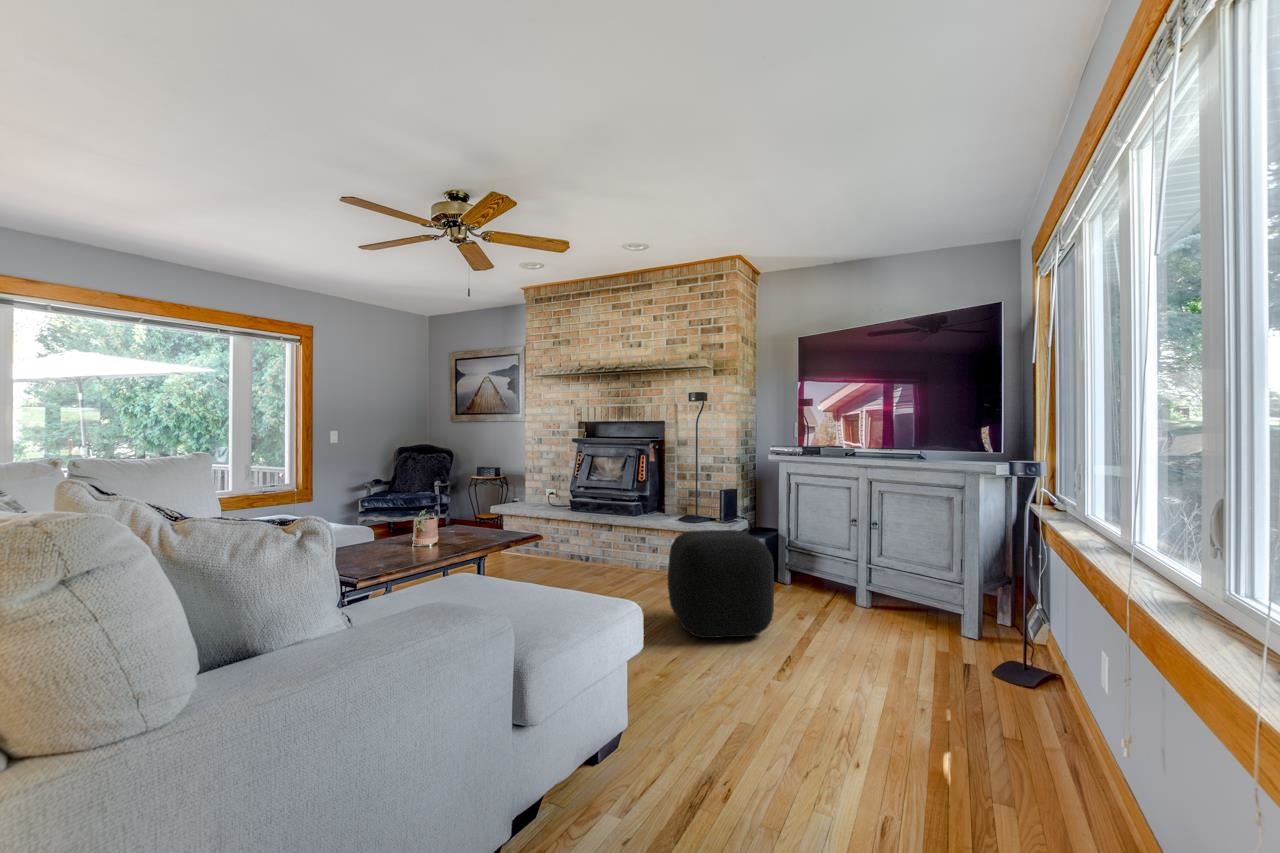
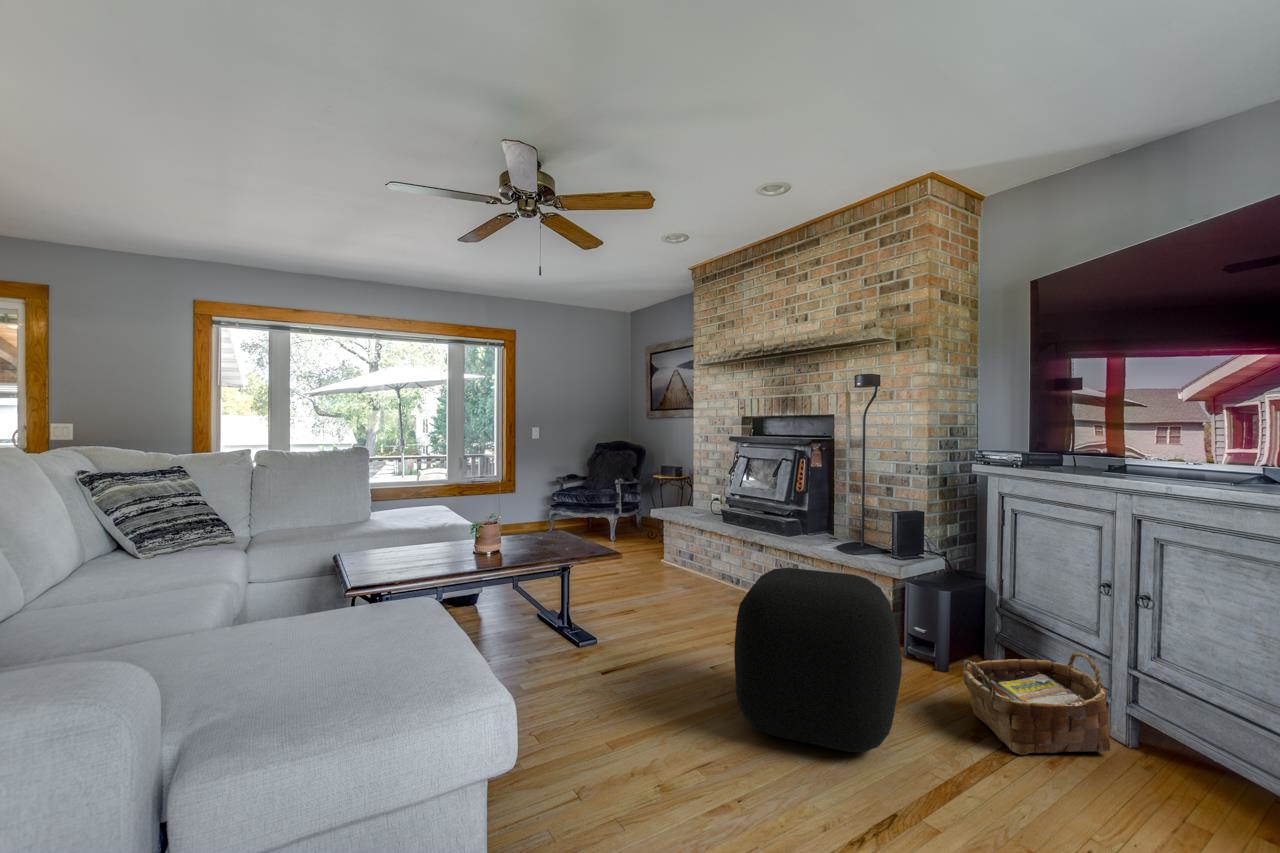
woven basket: none [789,560,862,620] -> present [962,652,1110,755]

